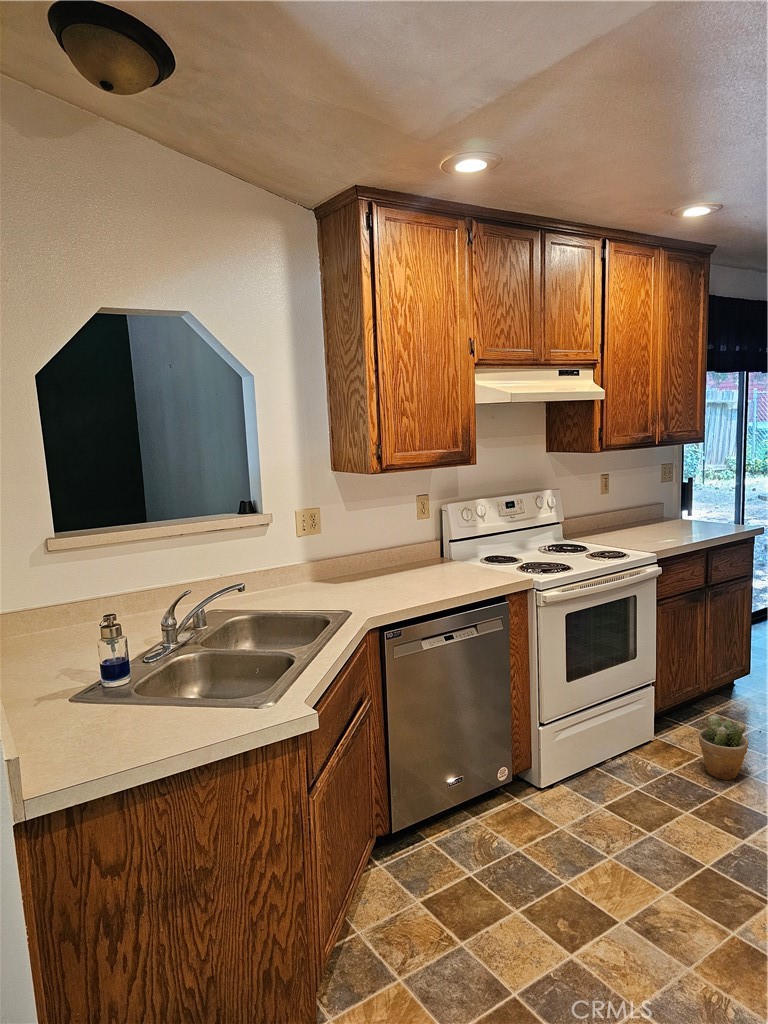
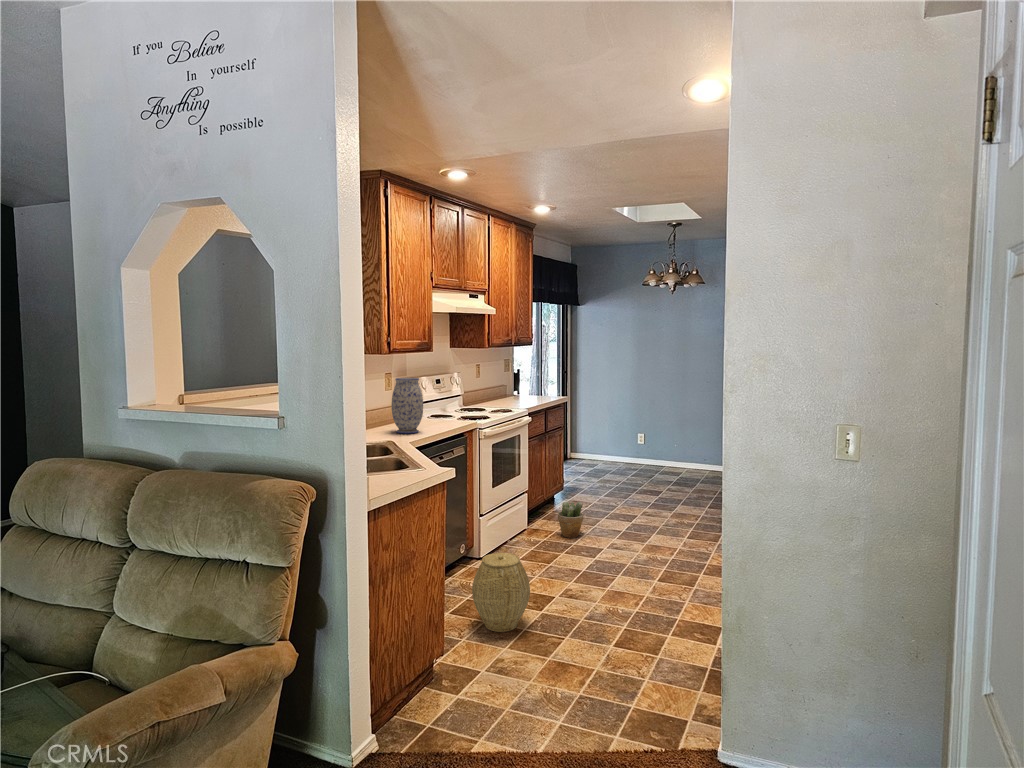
vase: none [379,509,426,596] -> present [392,378,423,434]
woven basket: none [435,828,538,979] -> present [472,553,530,632]

